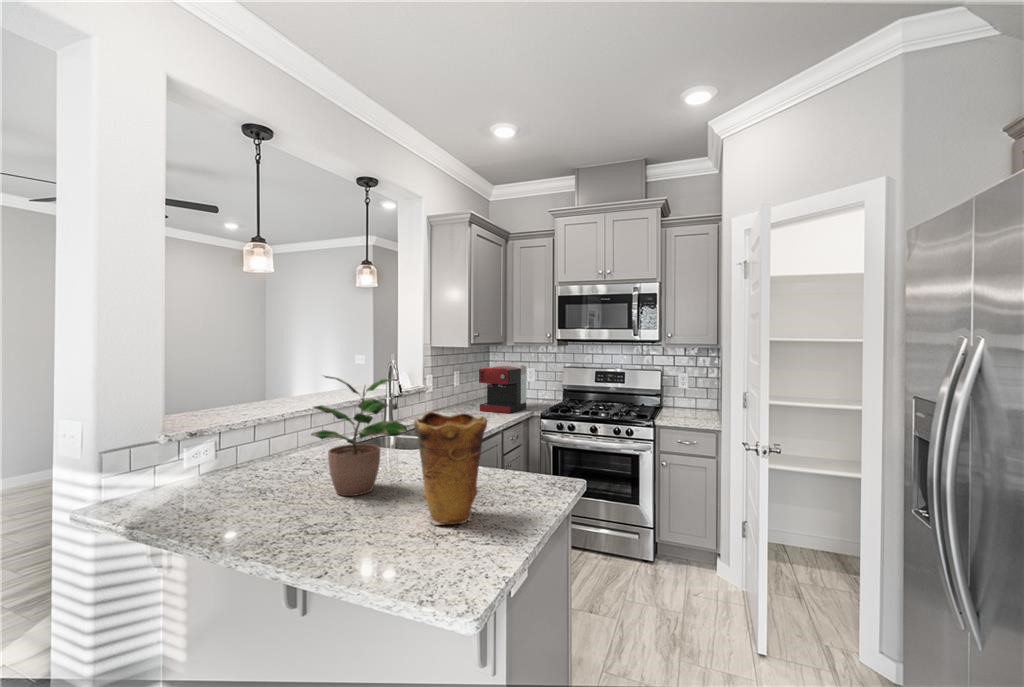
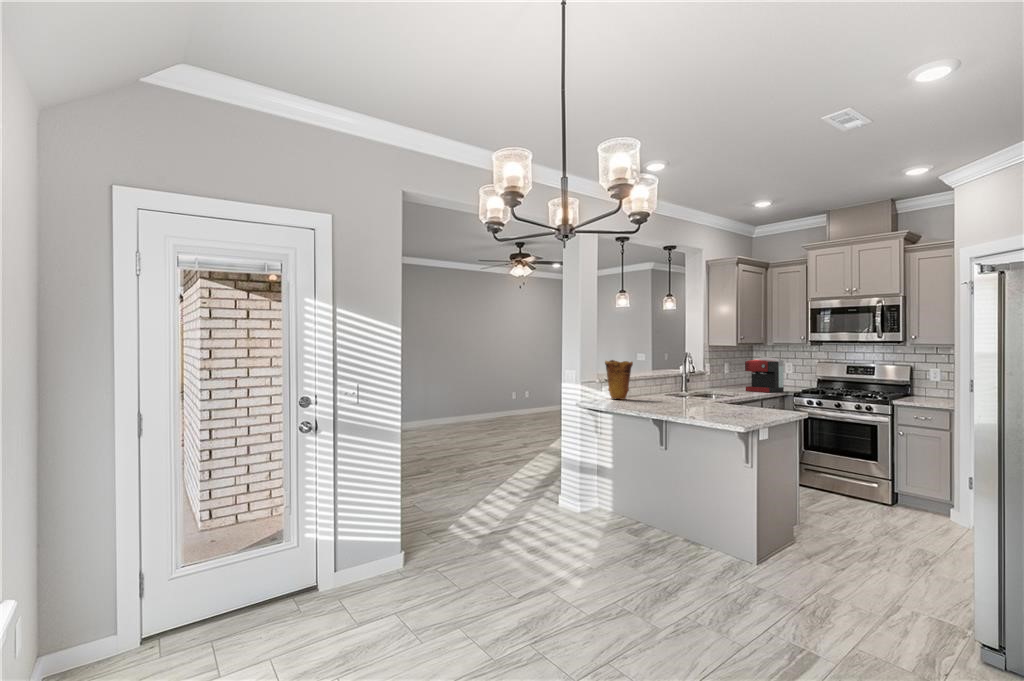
potted plant: present [311,376,407,496] -> none [660,347,708,401]
vase: present [413,412,487,525] -> present [605,360,633,399]

